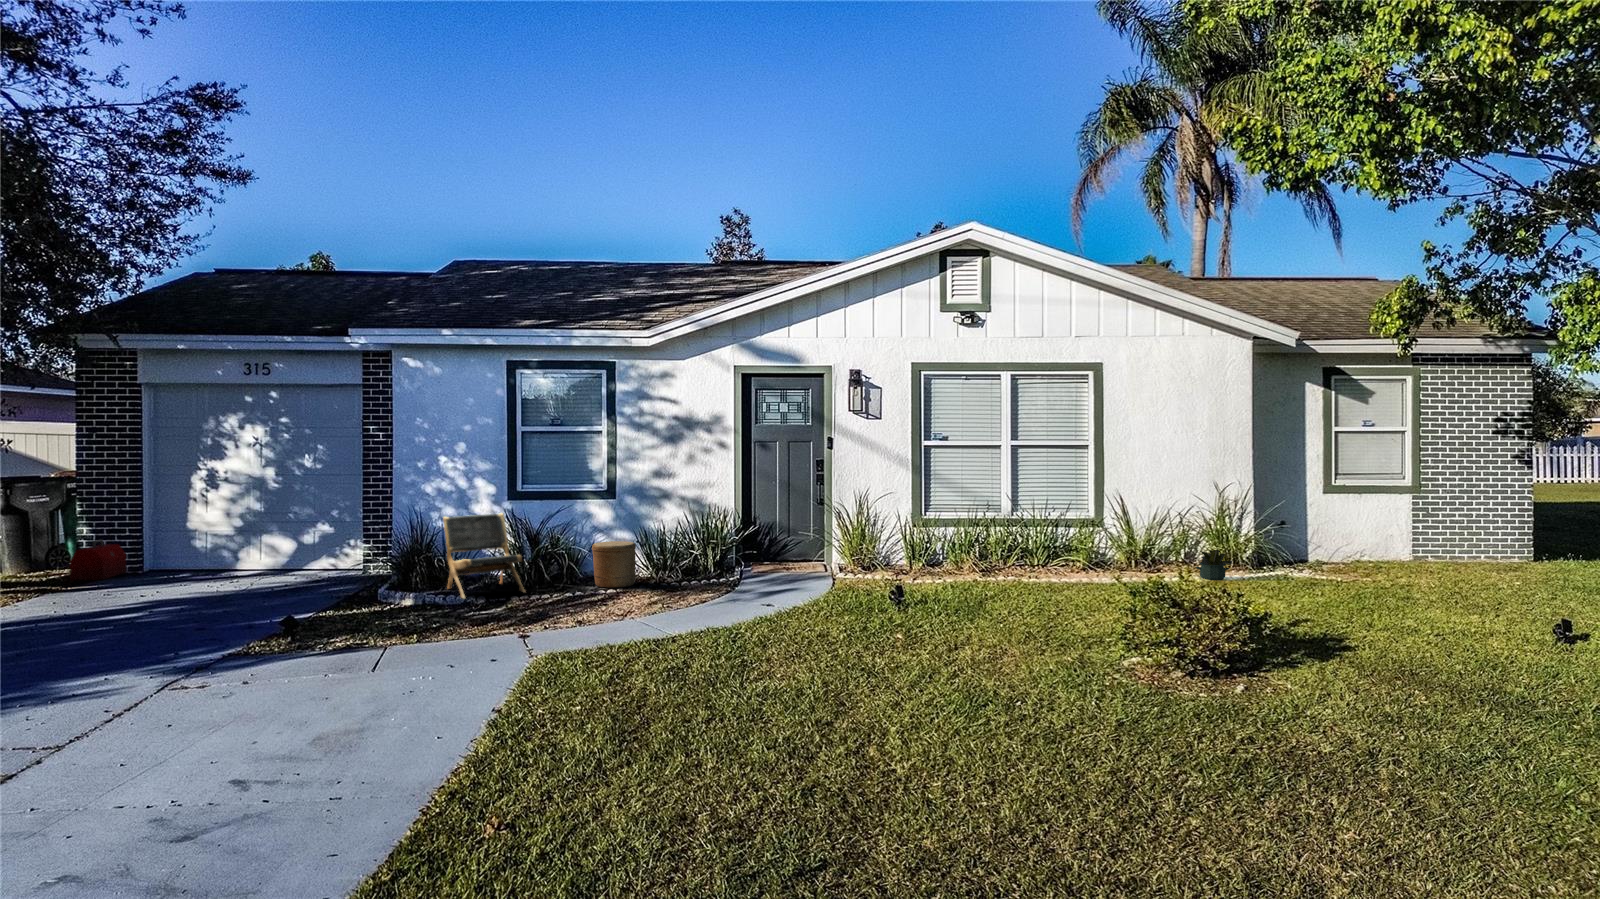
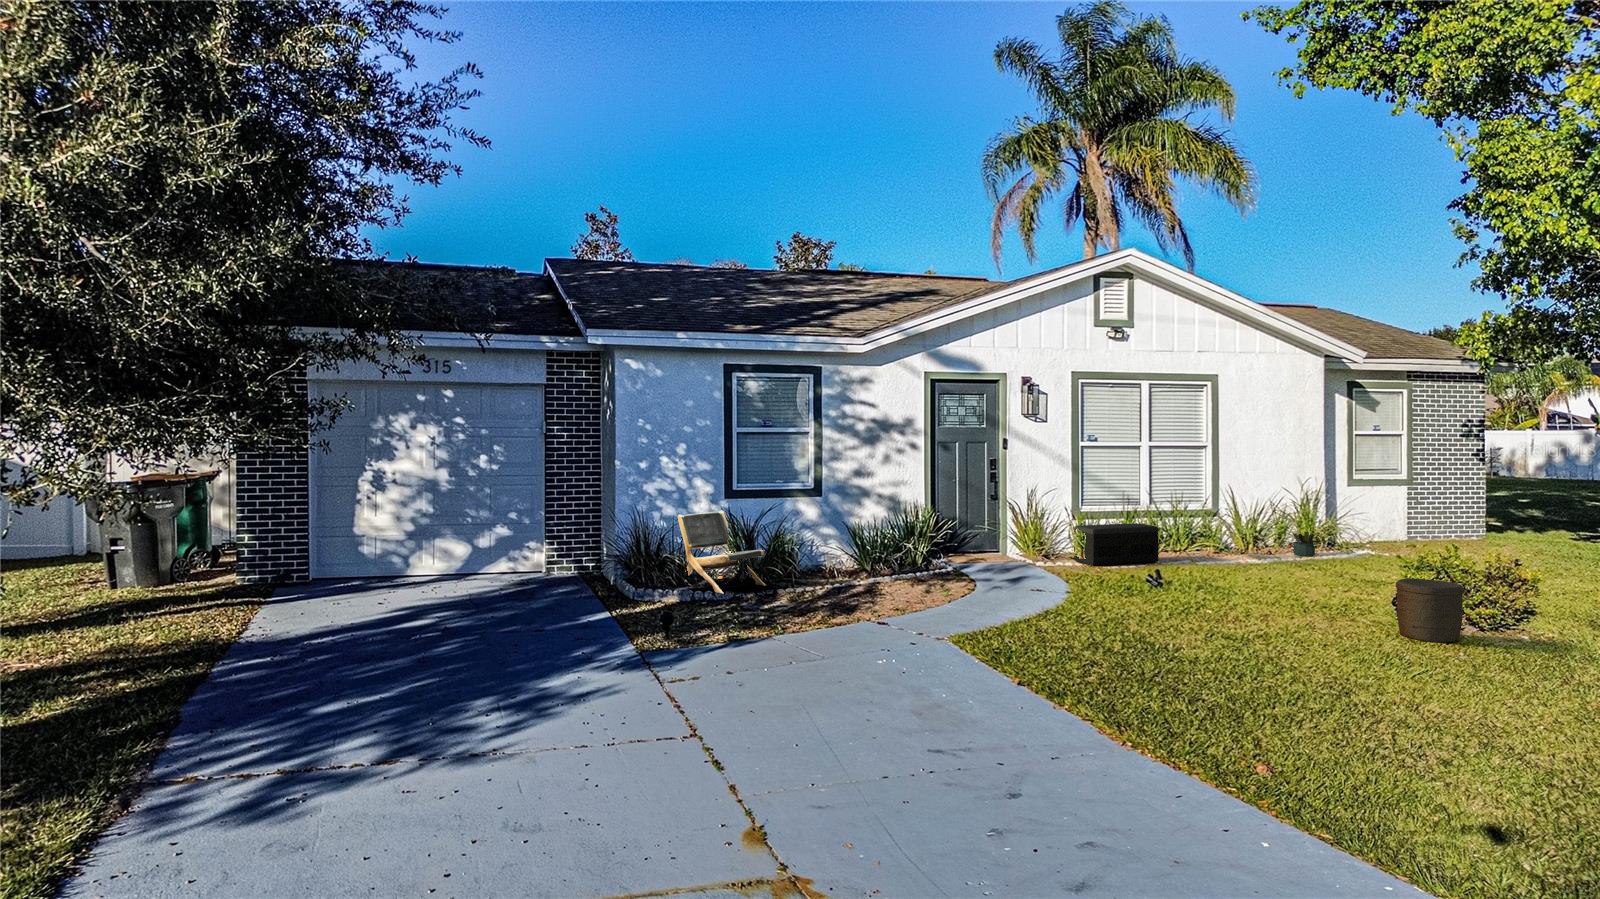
storage bench: none [912,535,1008,583] -> present [1074,523,1159,566]
toolbox: present [70,539,126,581] -> none [242,547,287,592]
woven basket: present [592,541,636,588] -> present [1396,579,1464,643]

